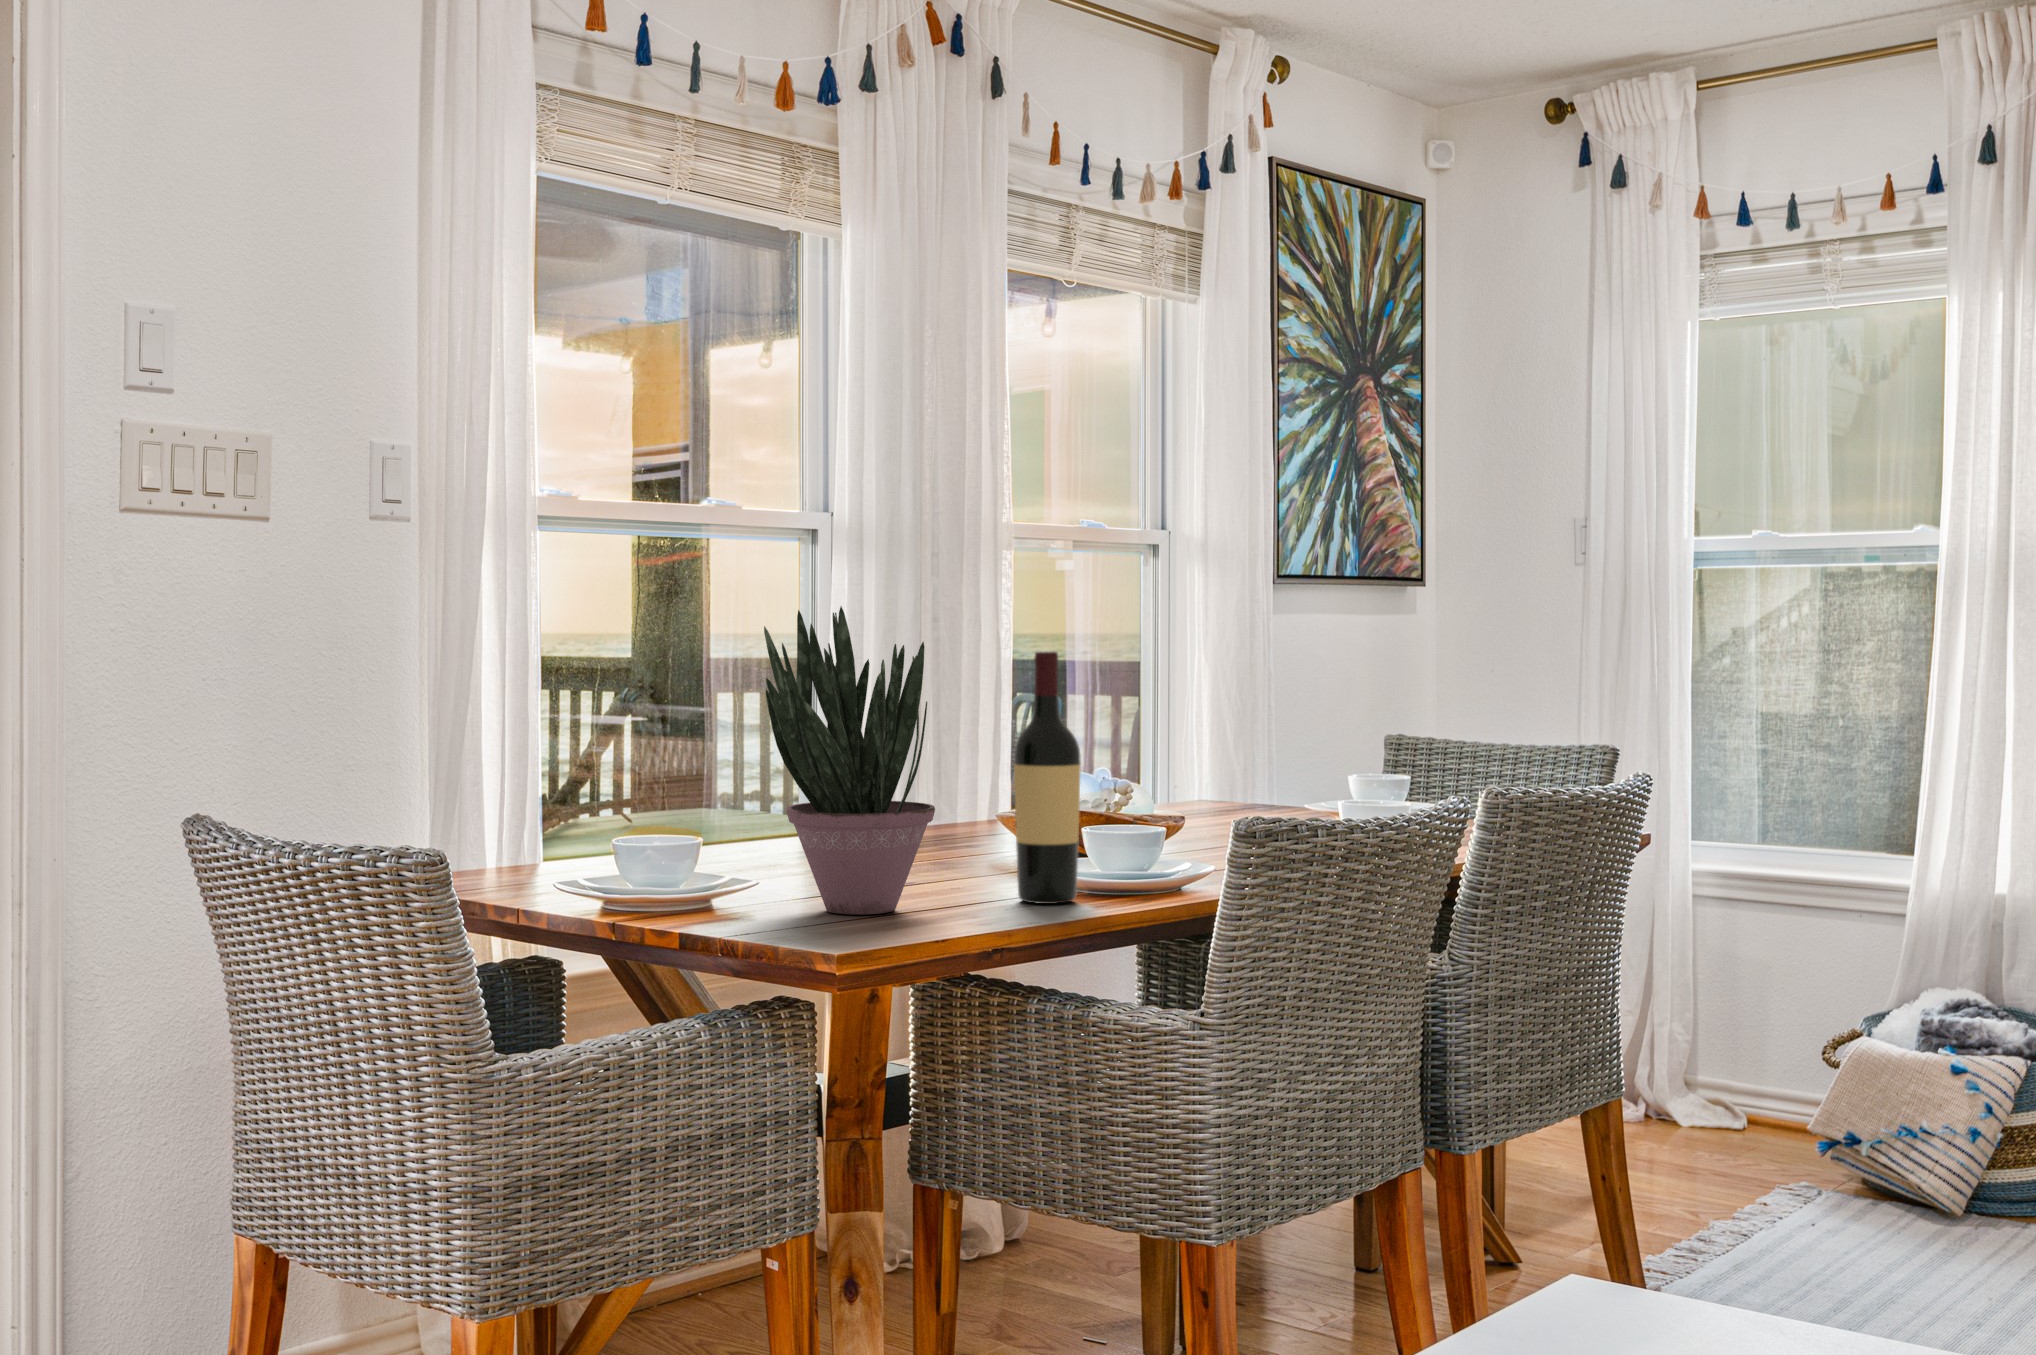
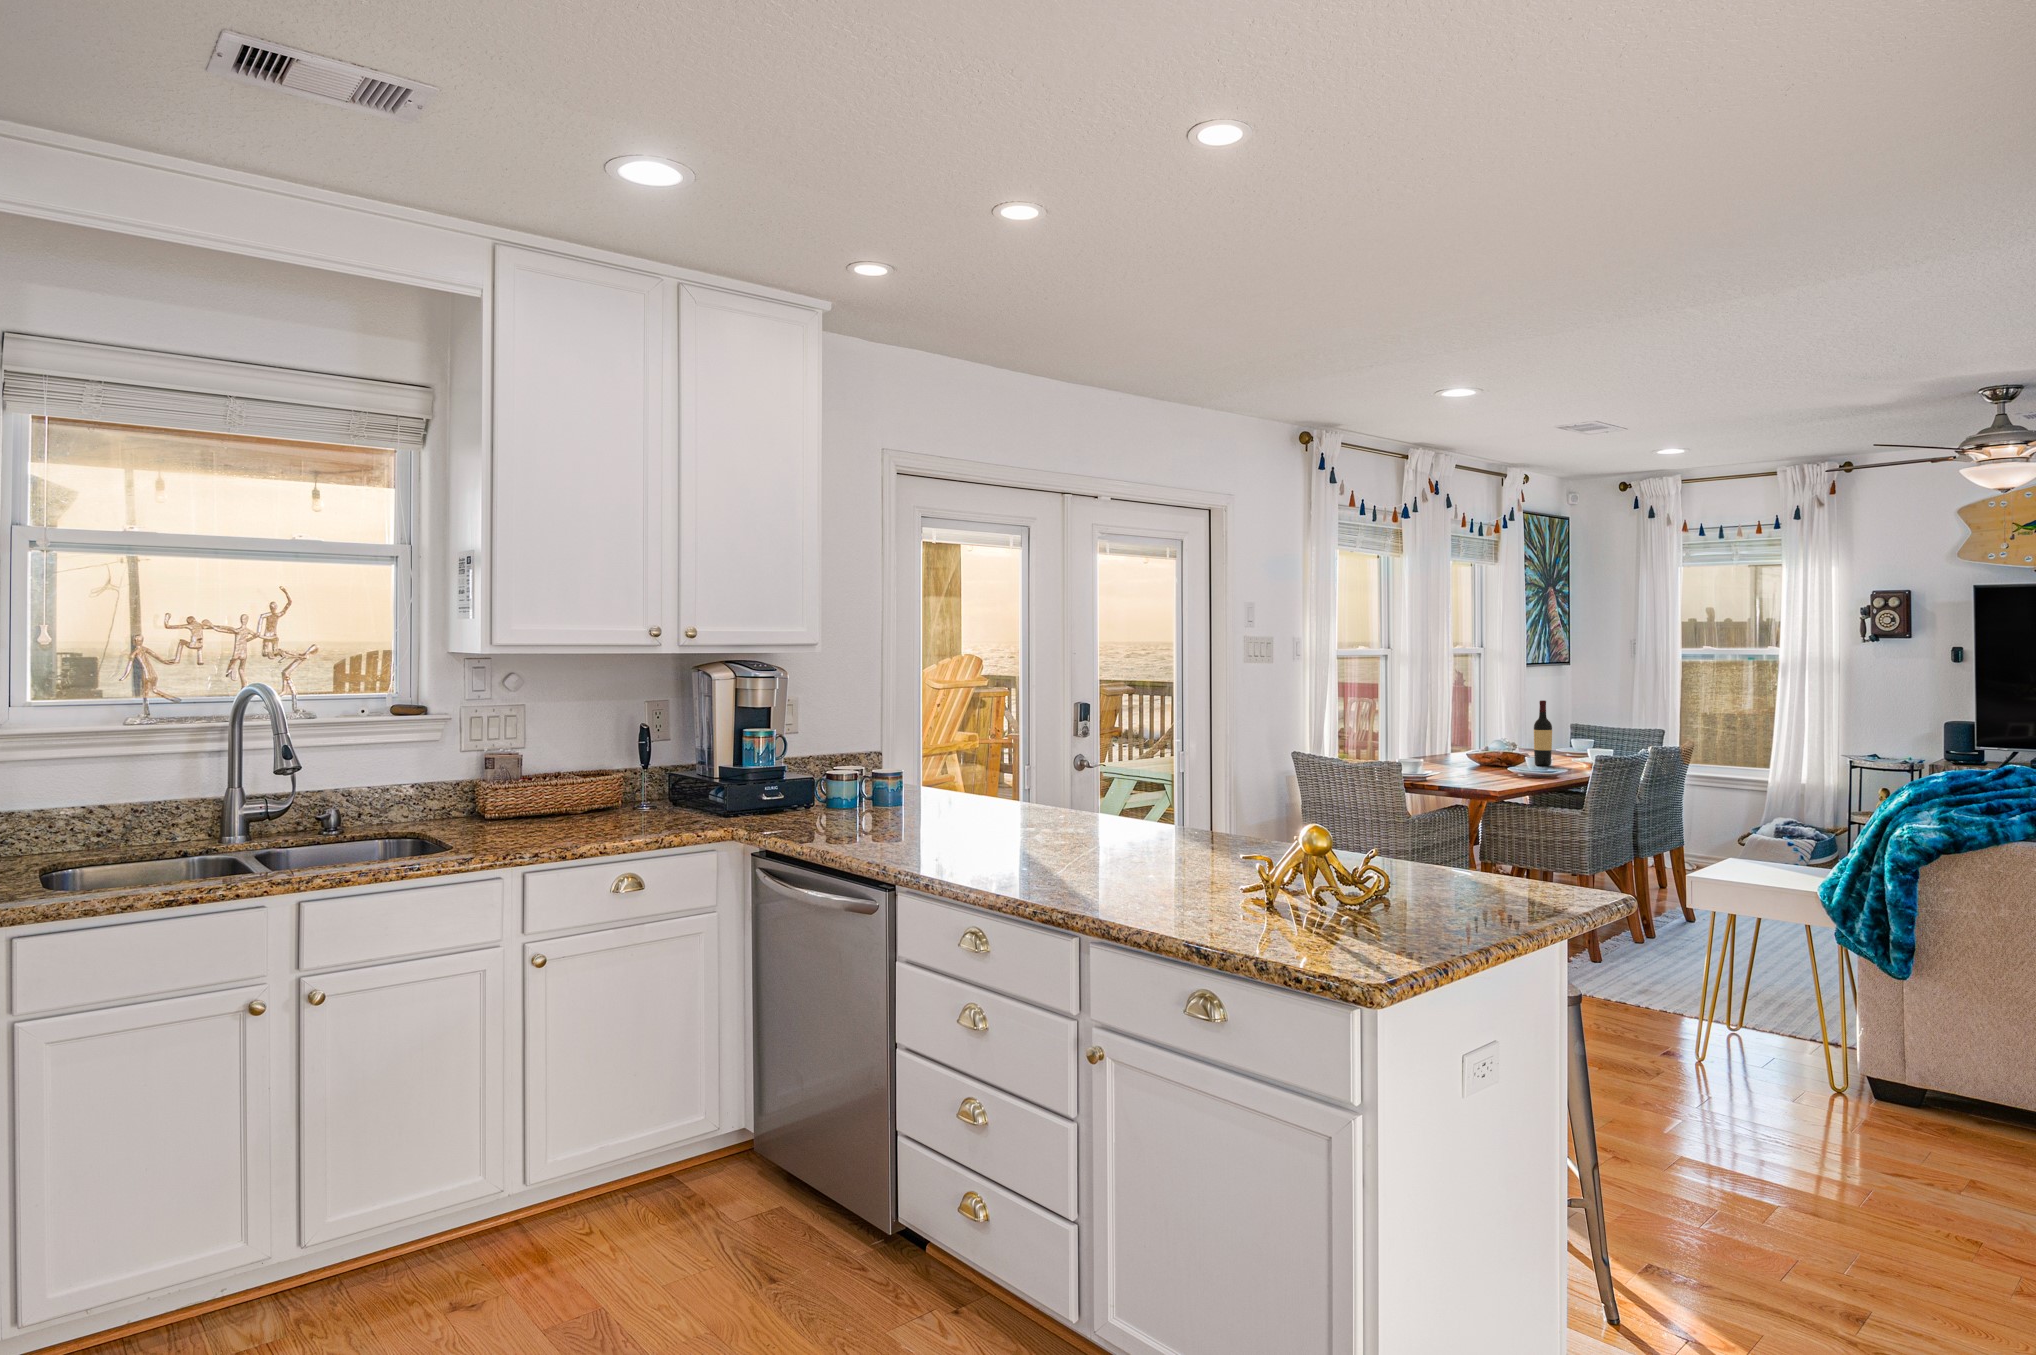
potted plant: present [764,607,935,914] -> none [1472,689,1525,767]

